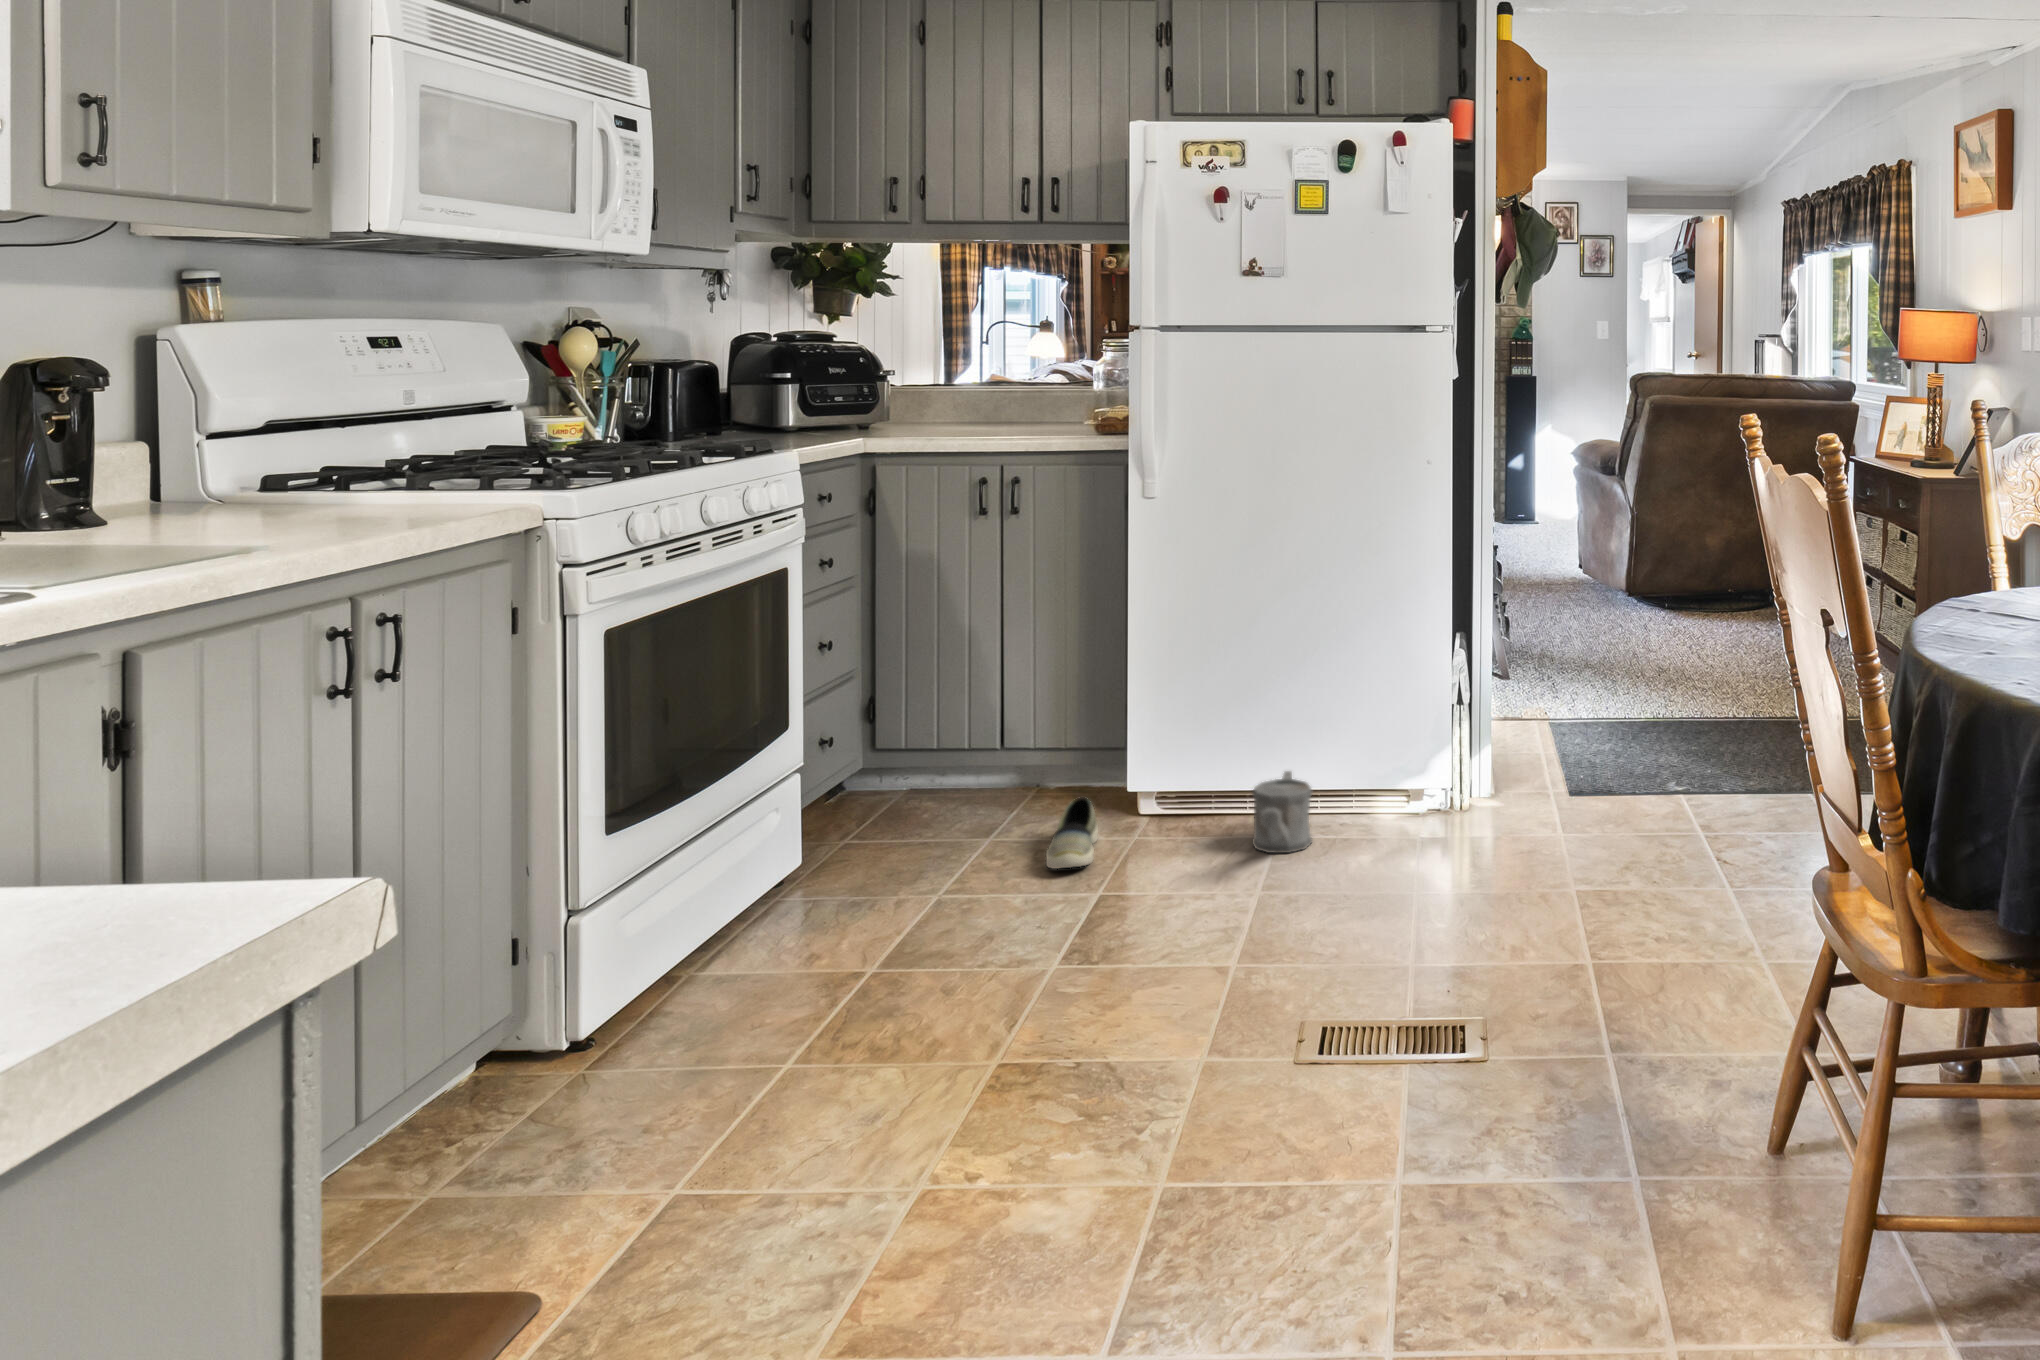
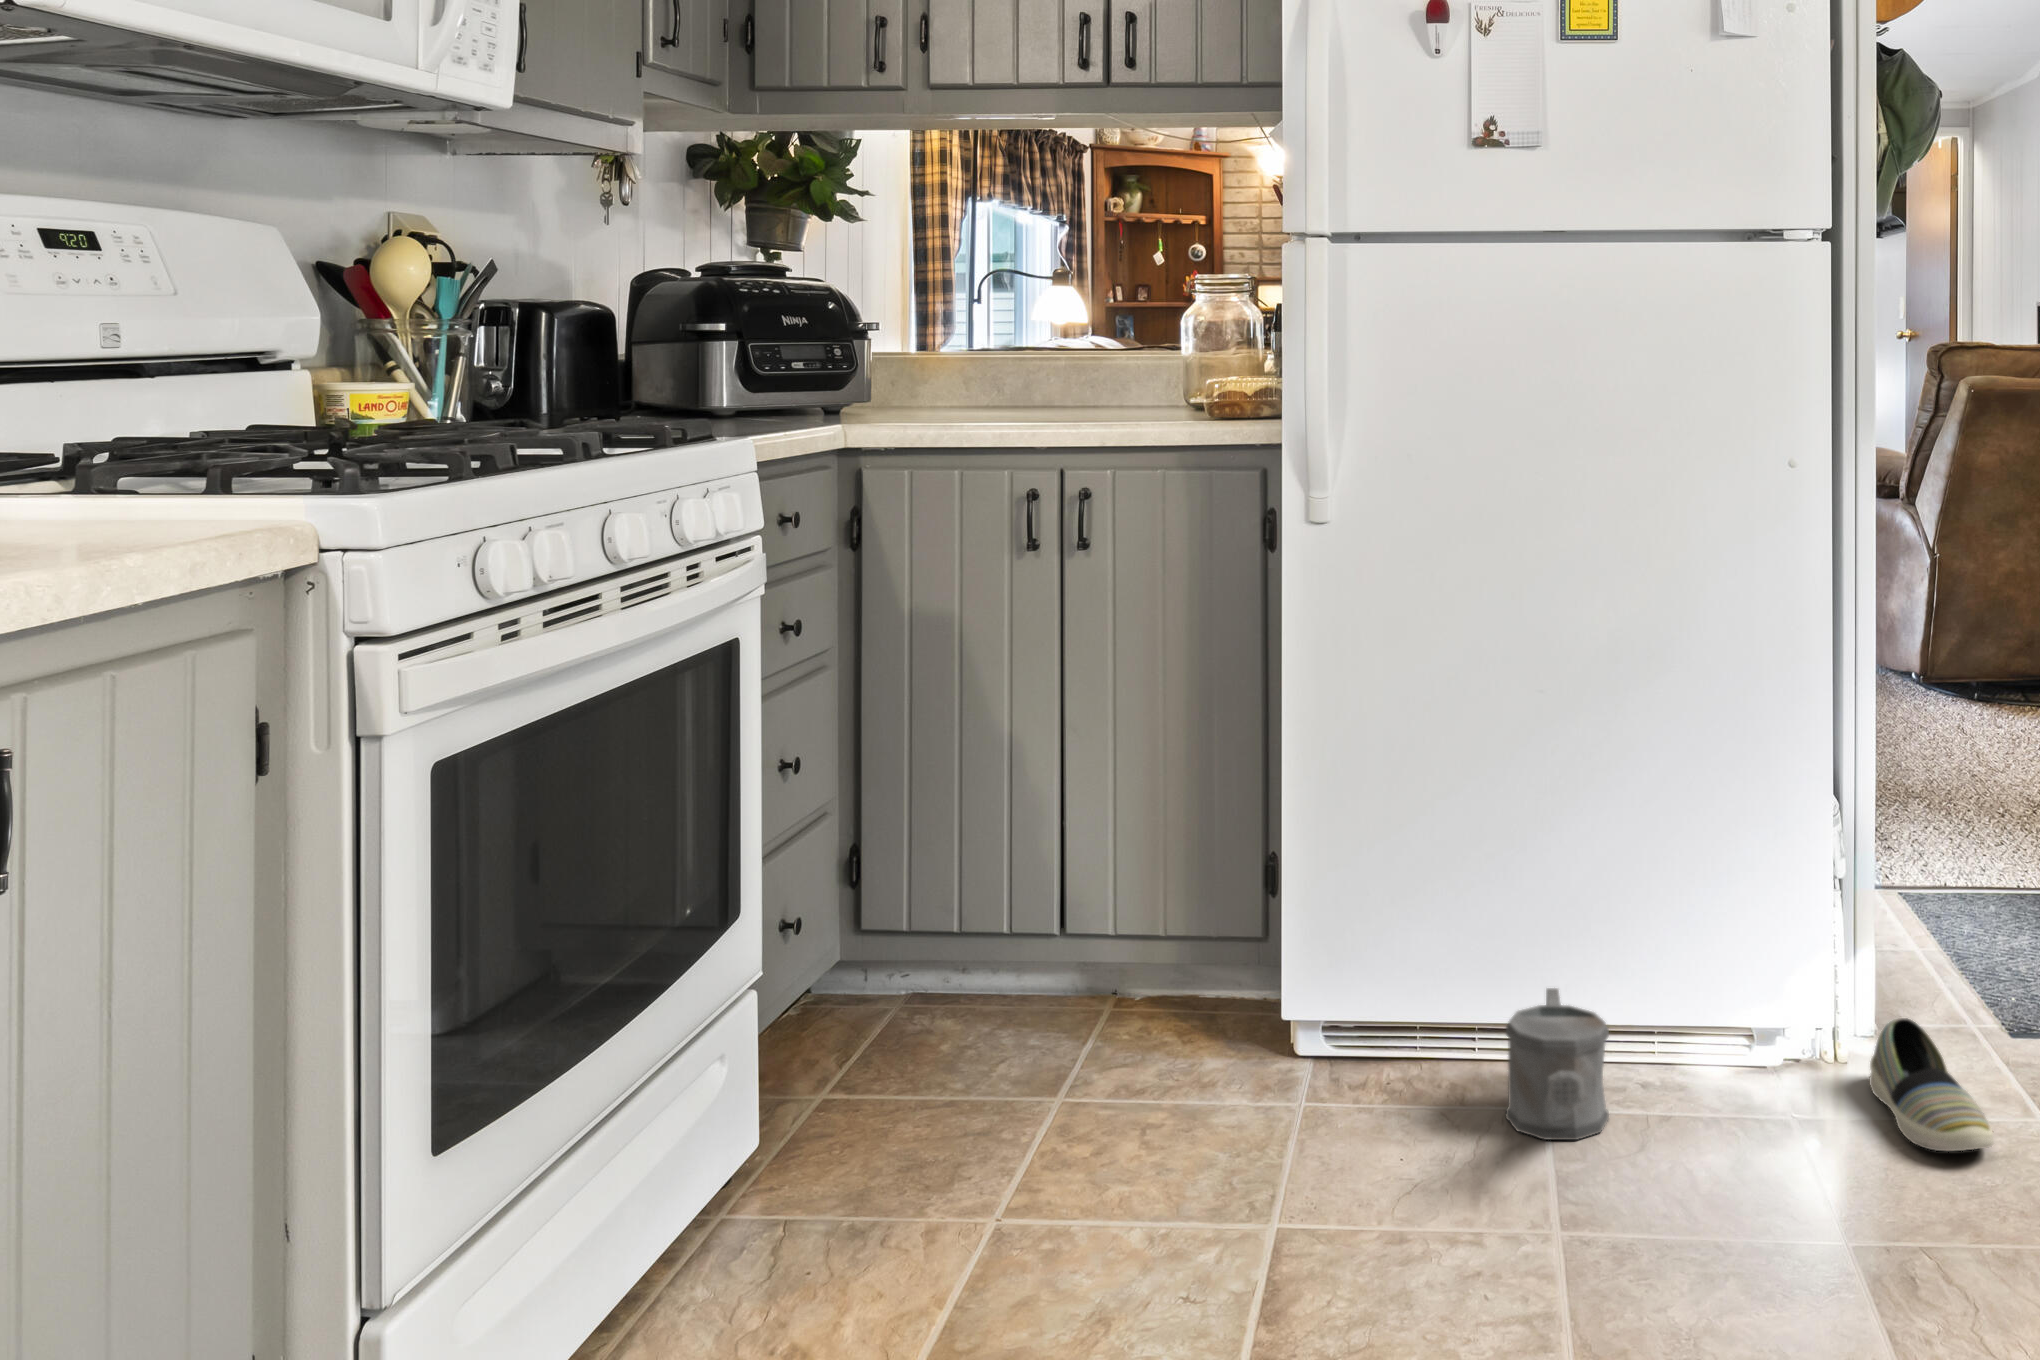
shoe: present [1046,797,1098,869] -> present [1869,1018,1994,1151]

